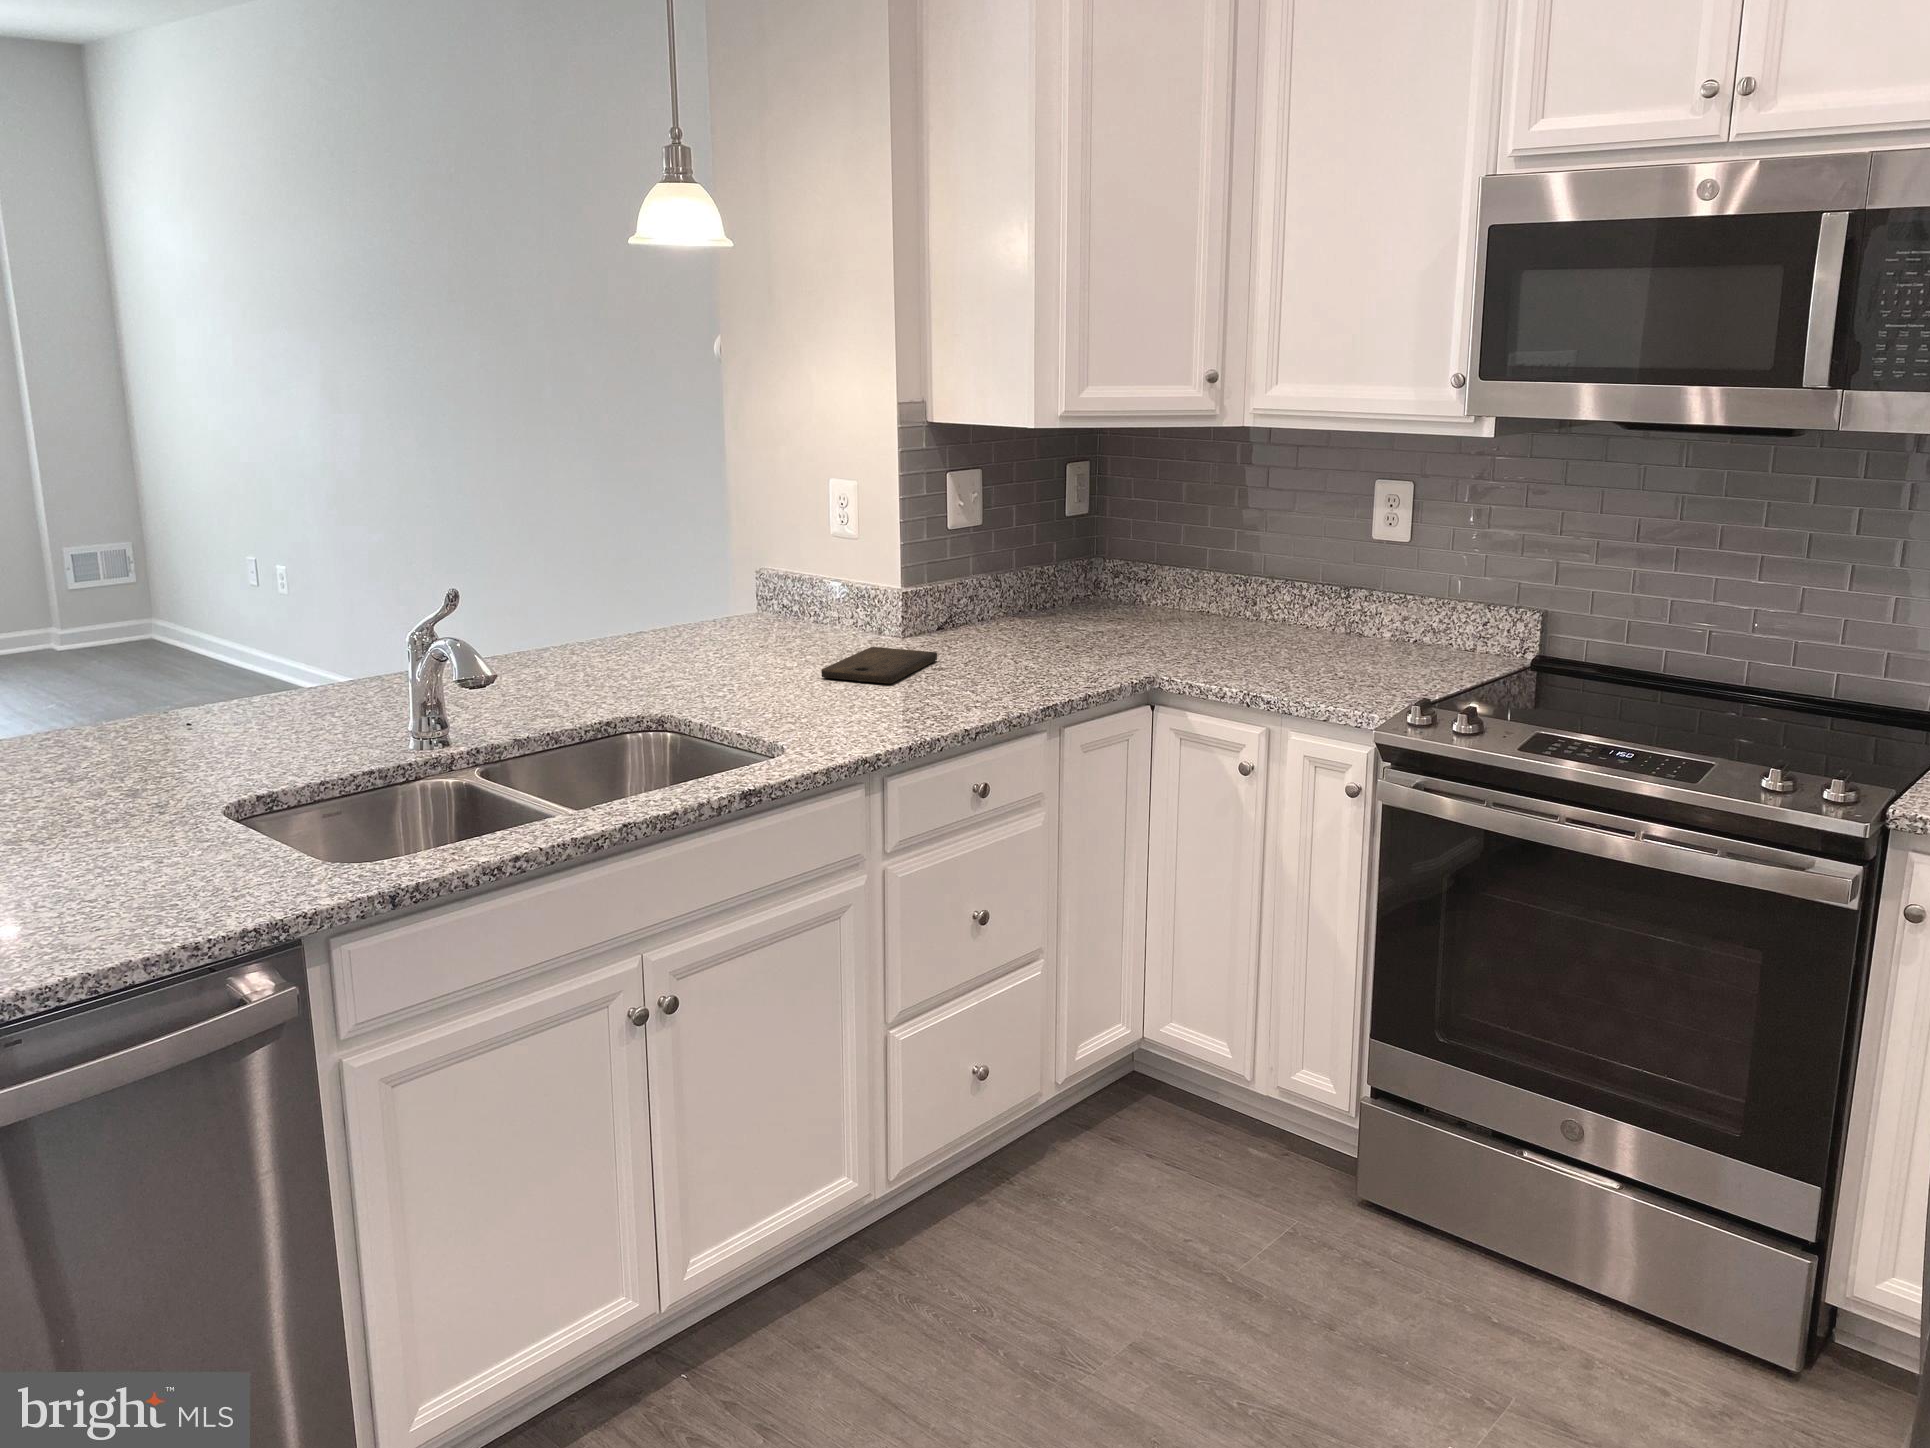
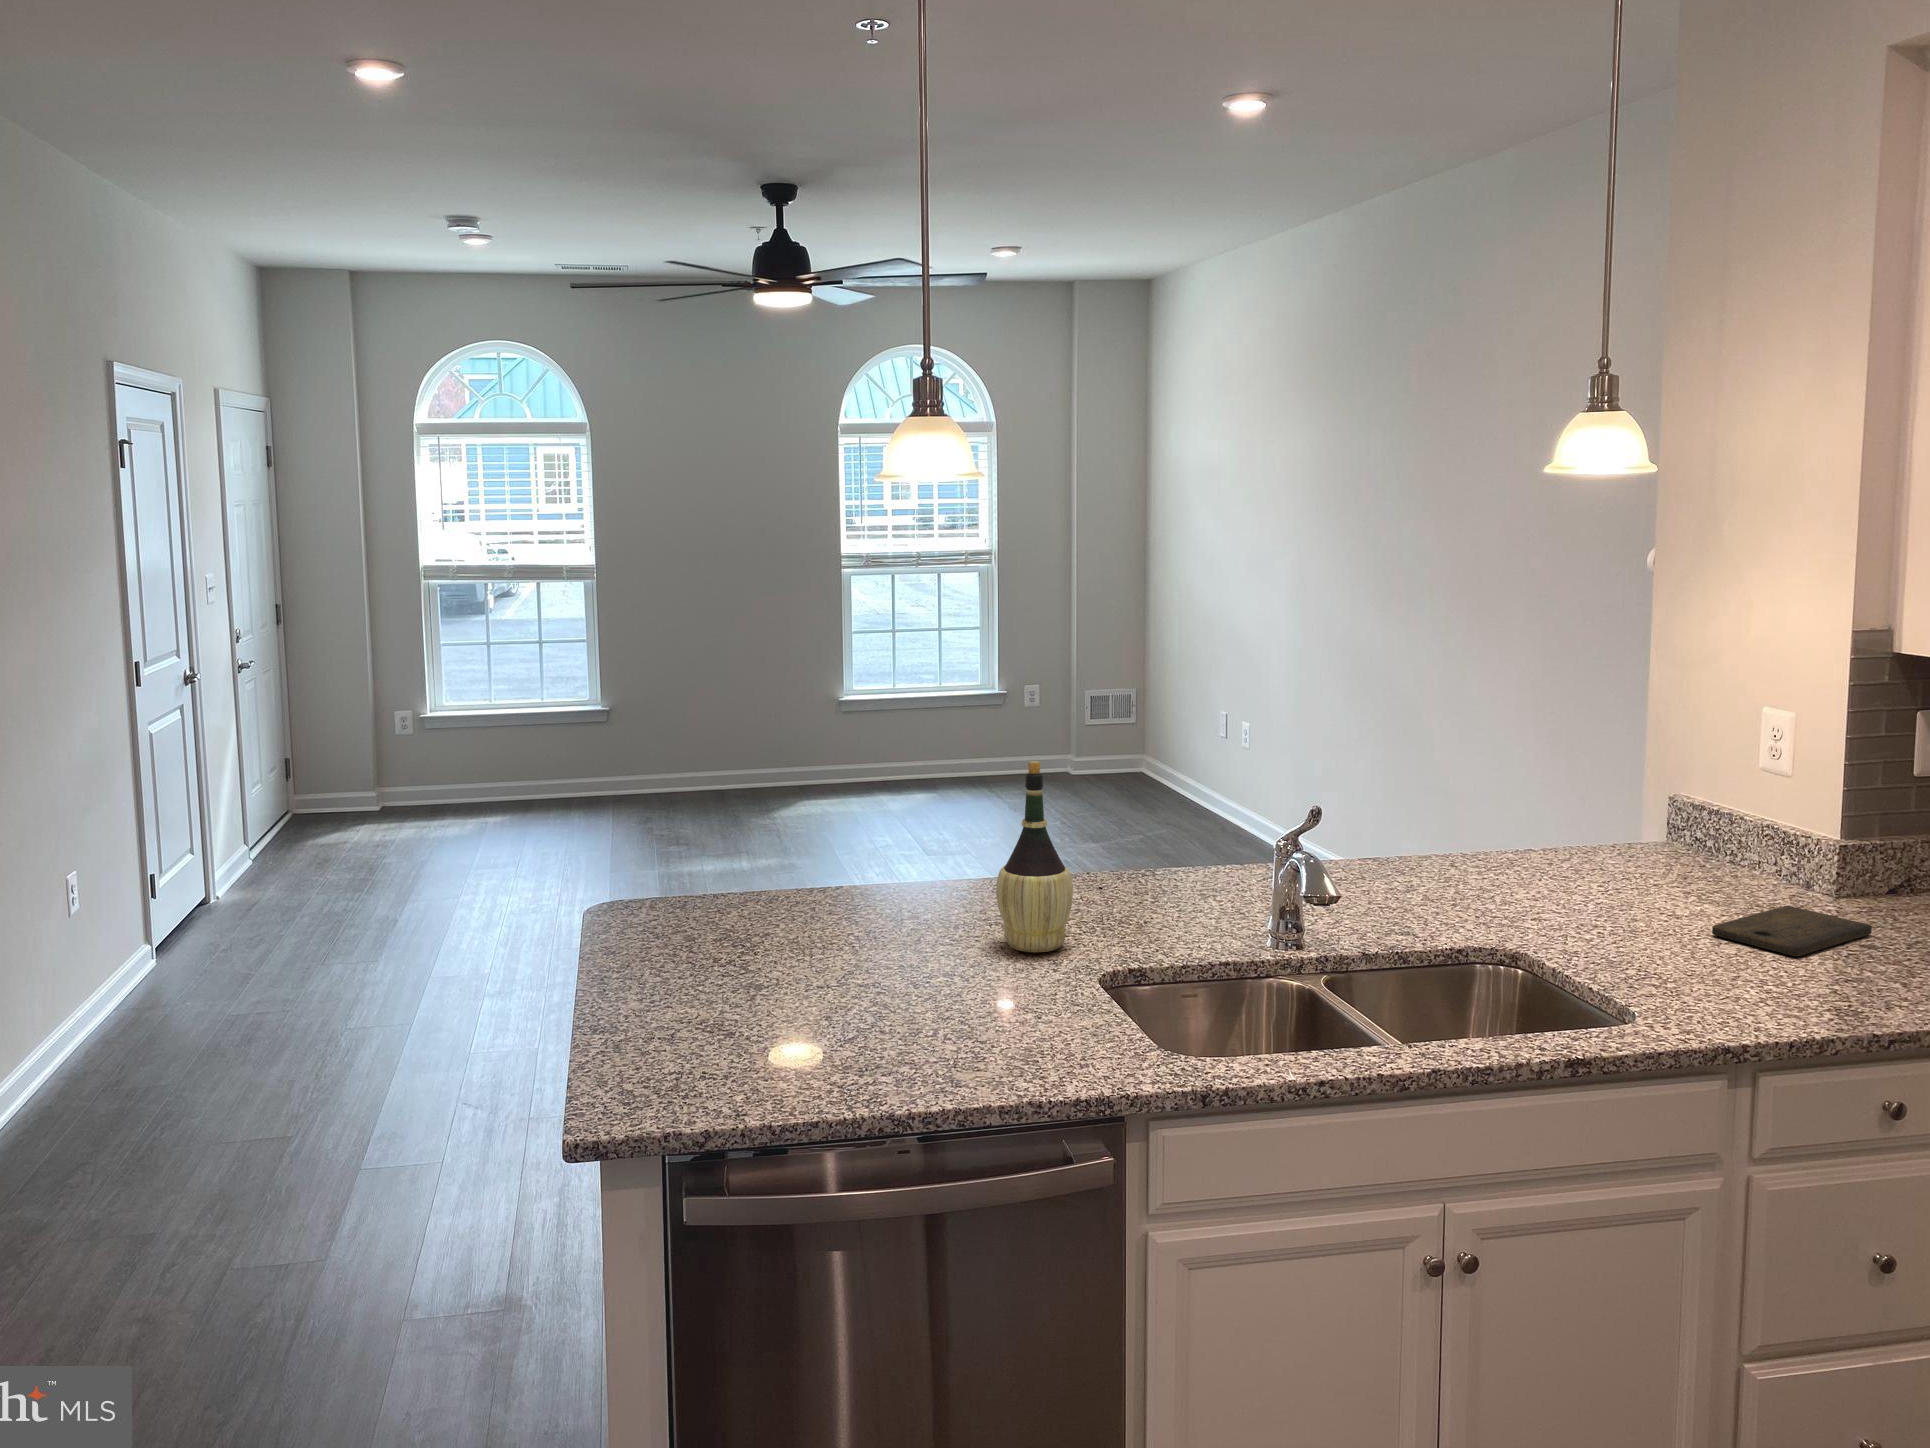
wine bottle: none [57,564,168,800] -> present [996,761,1073,952]

